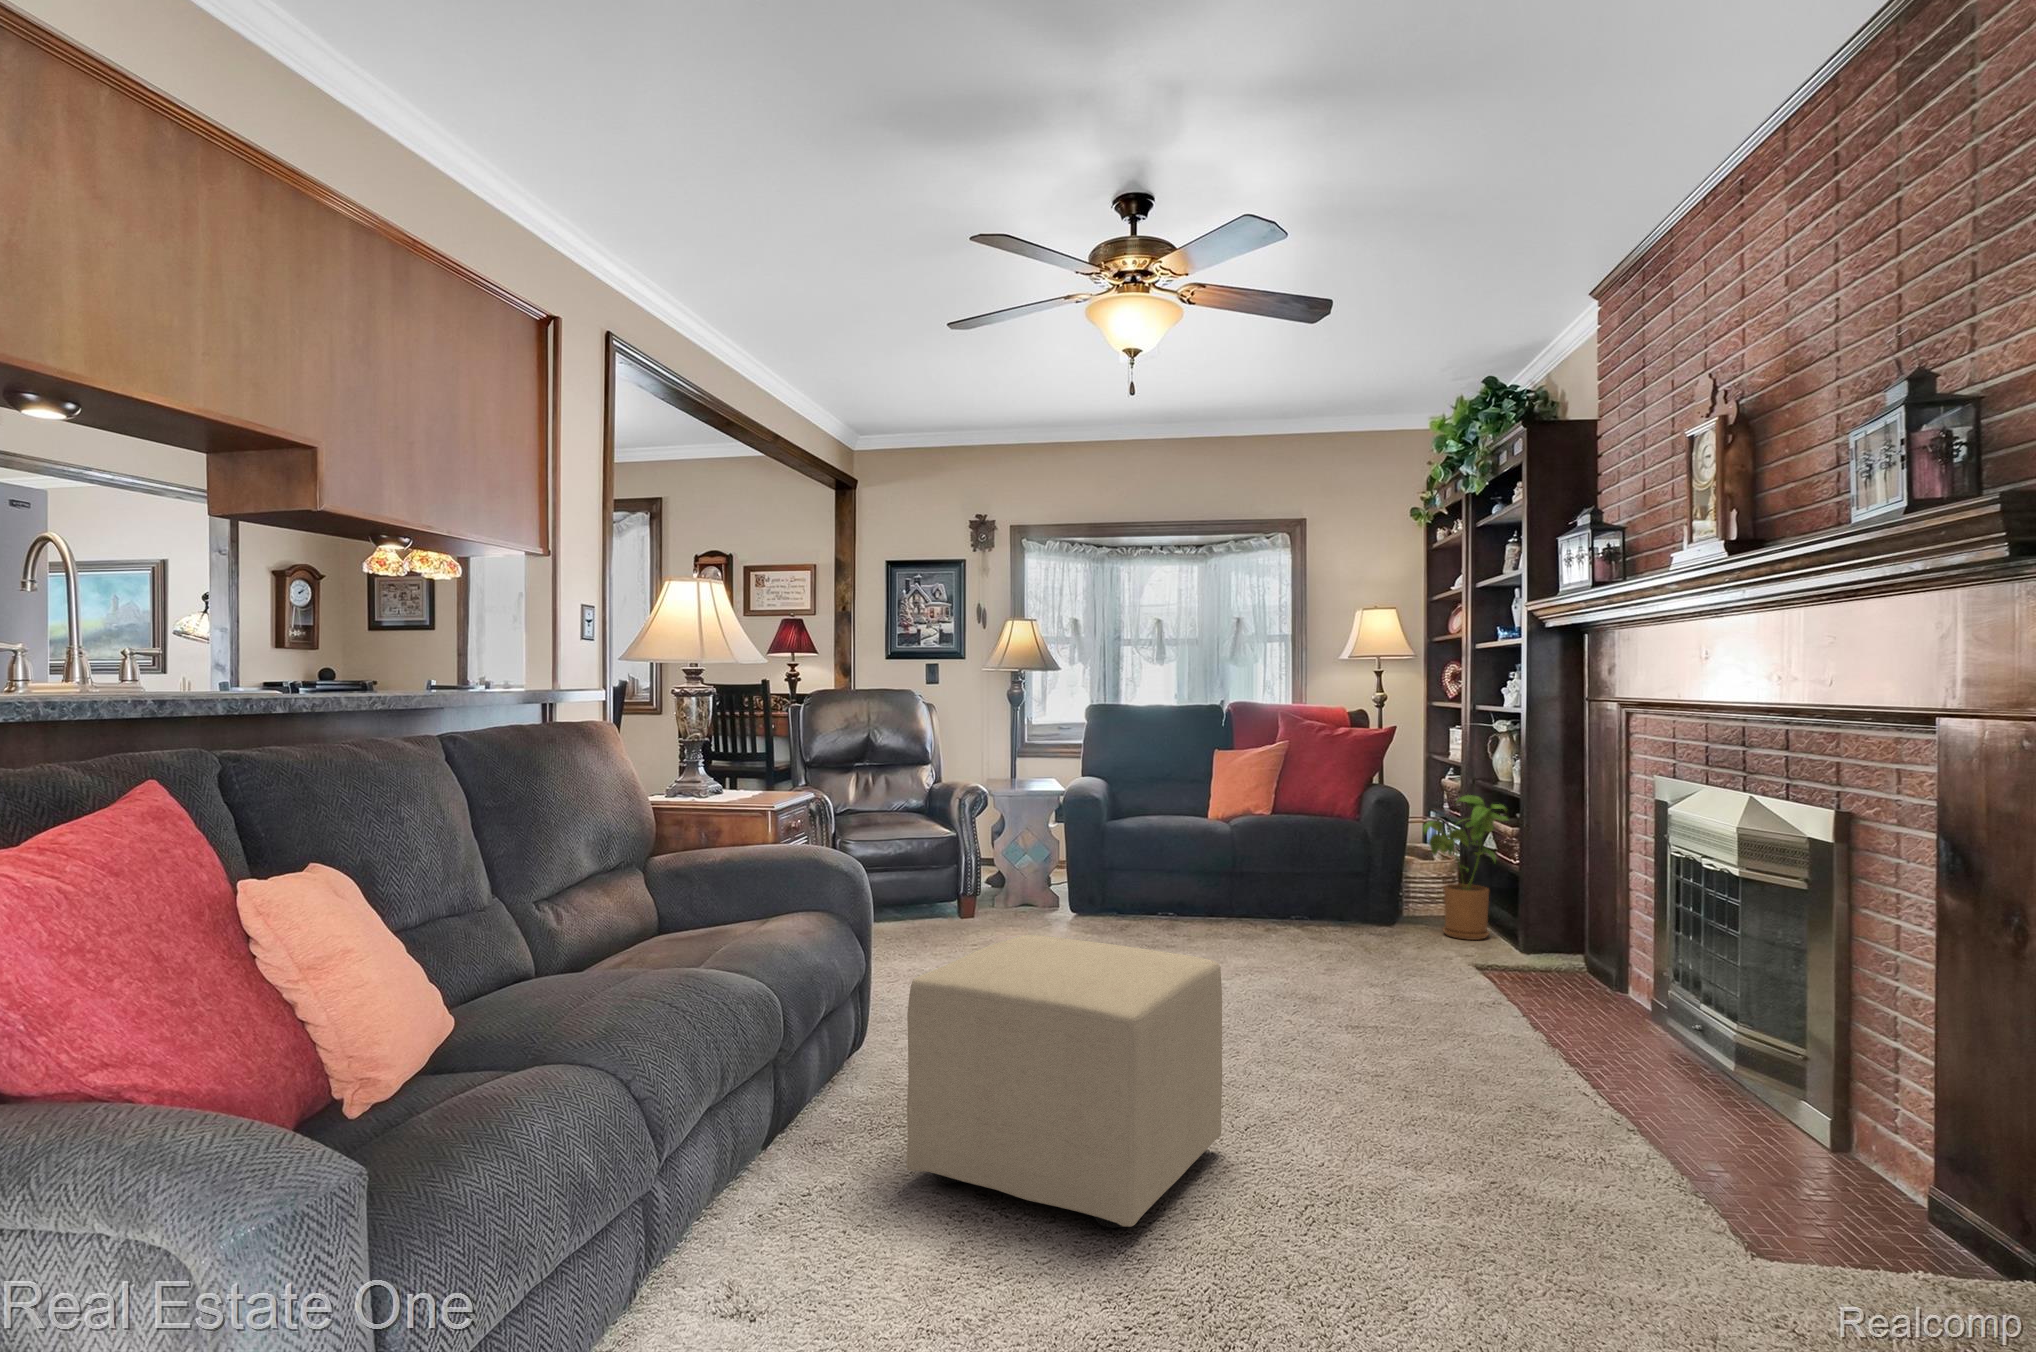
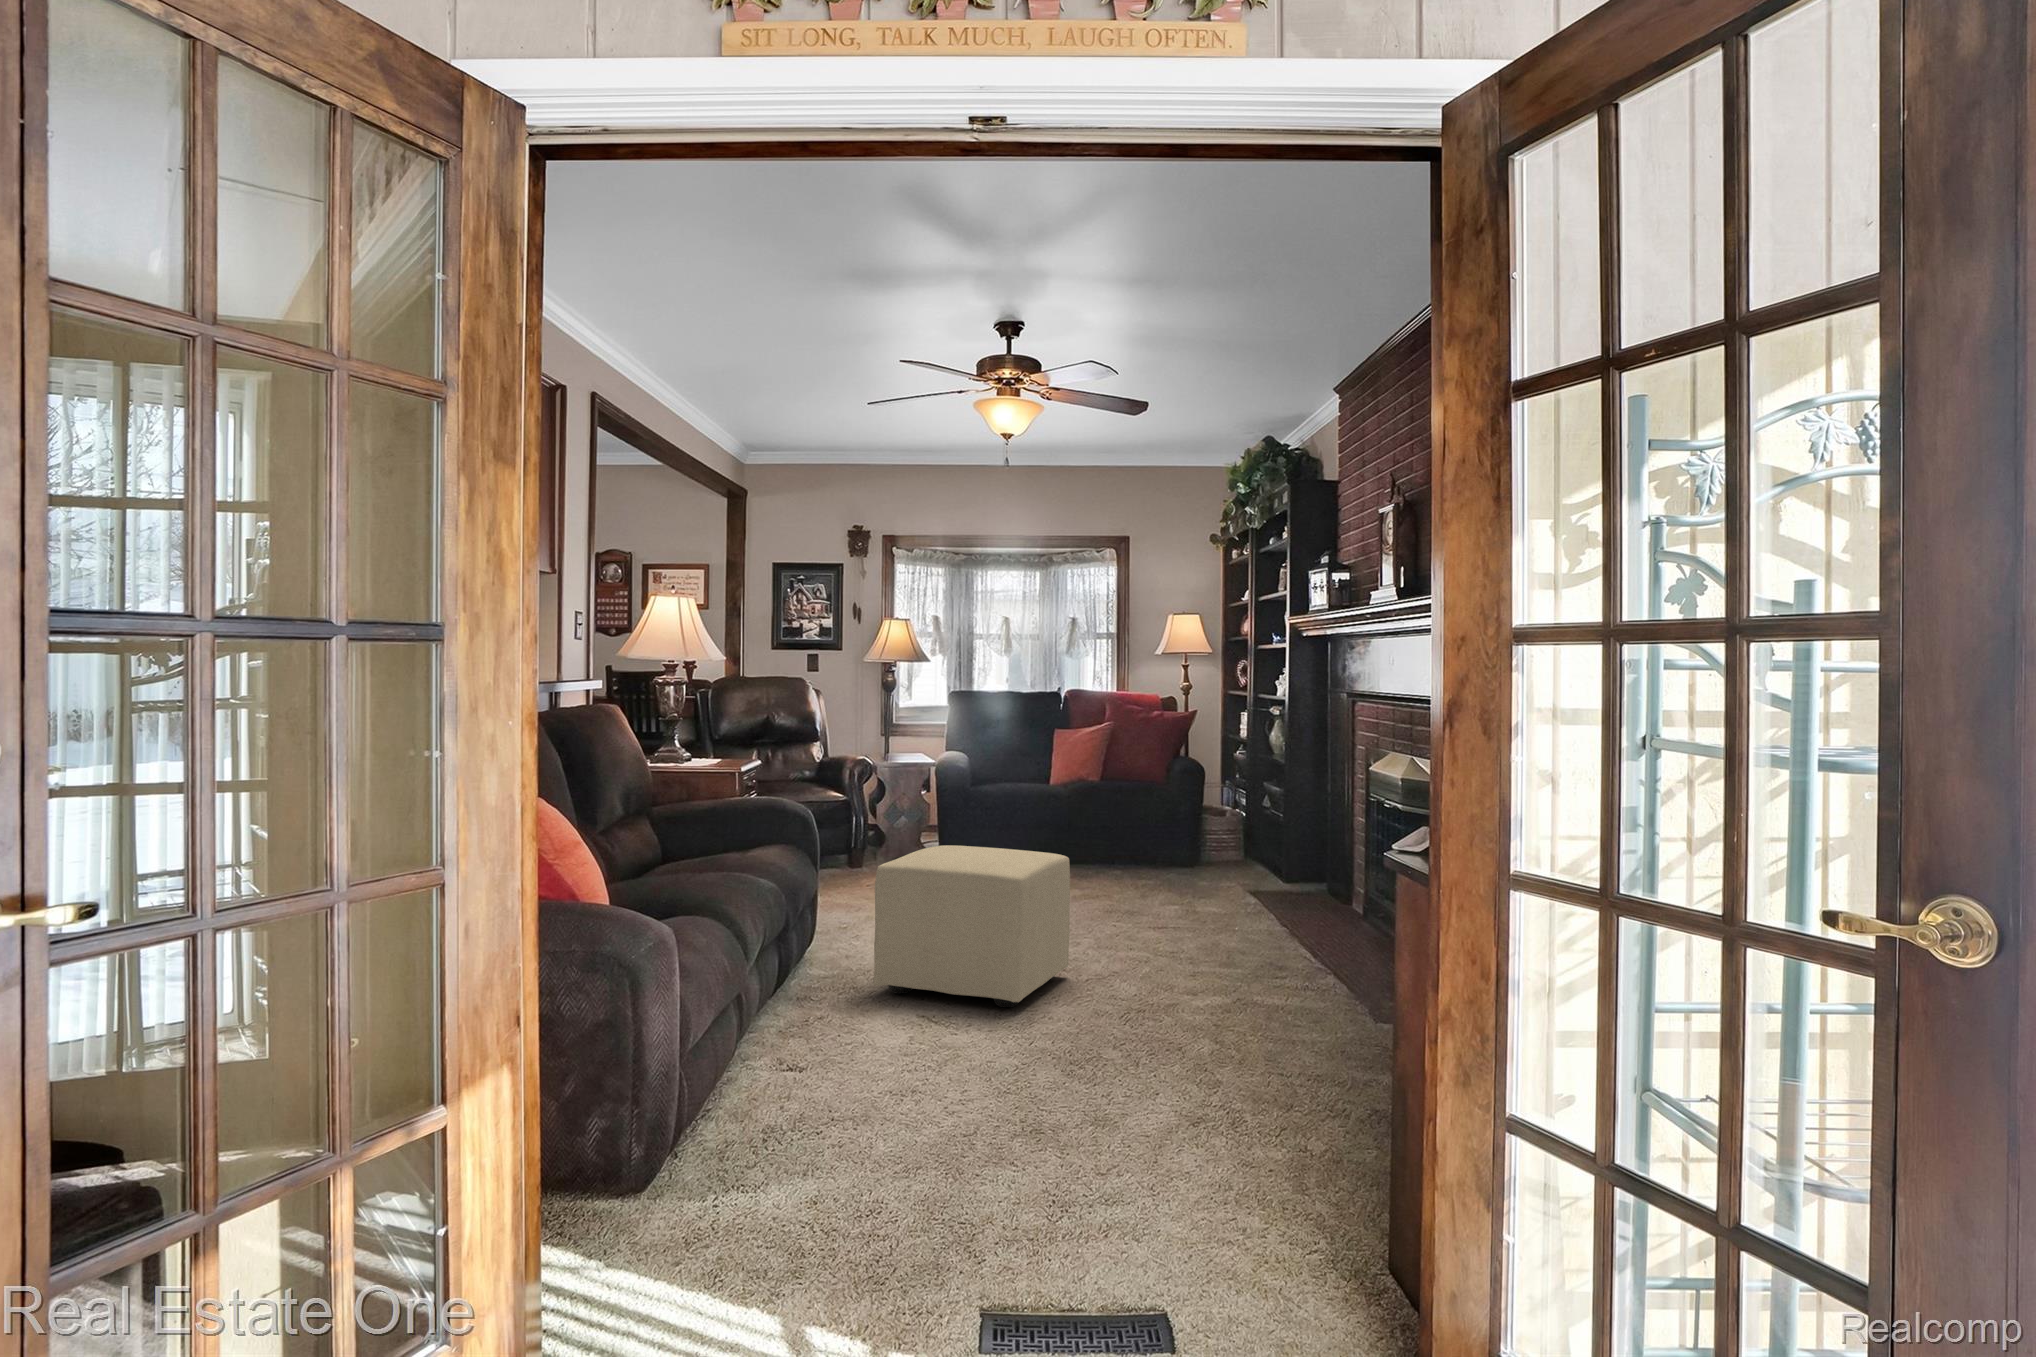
house plant: present [1423,795,1508,940] -> none [1213,762,1275,871]

